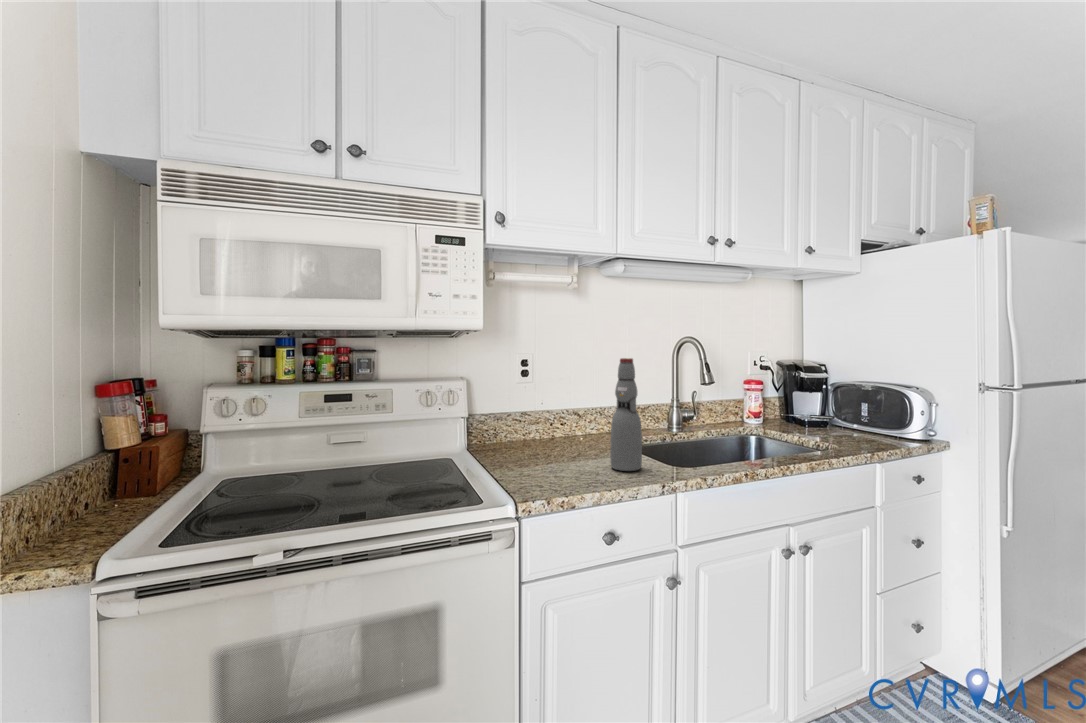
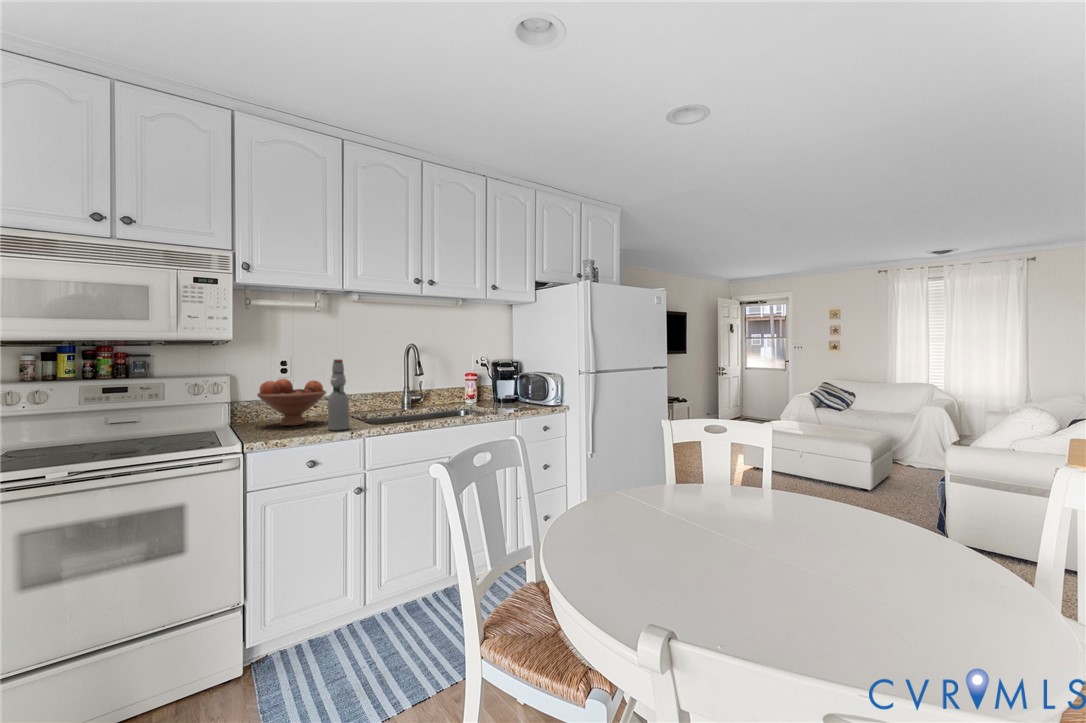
fruit bowl: none [502,385,591,455] -> present [257,379,326,426]

